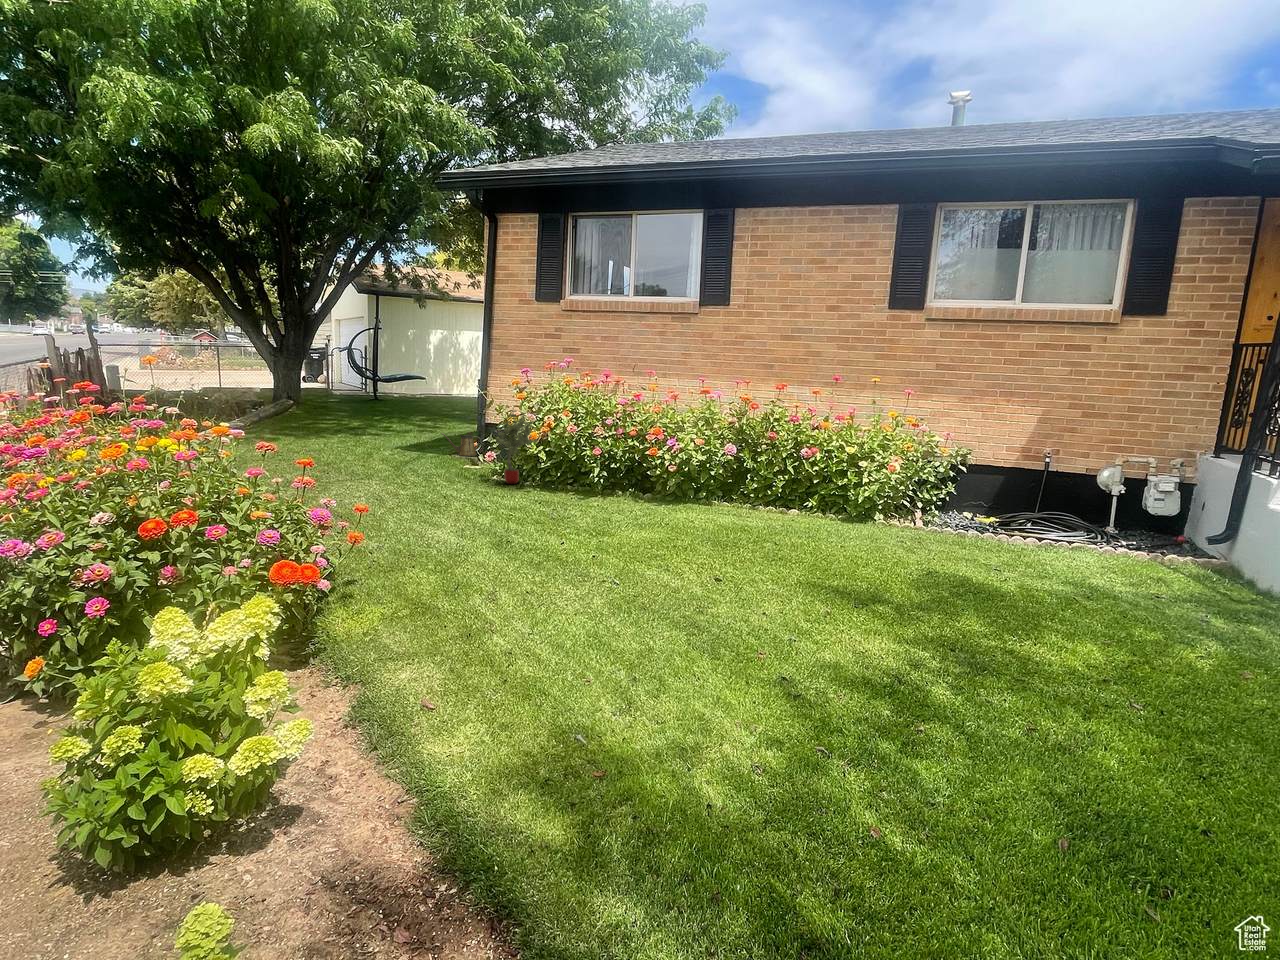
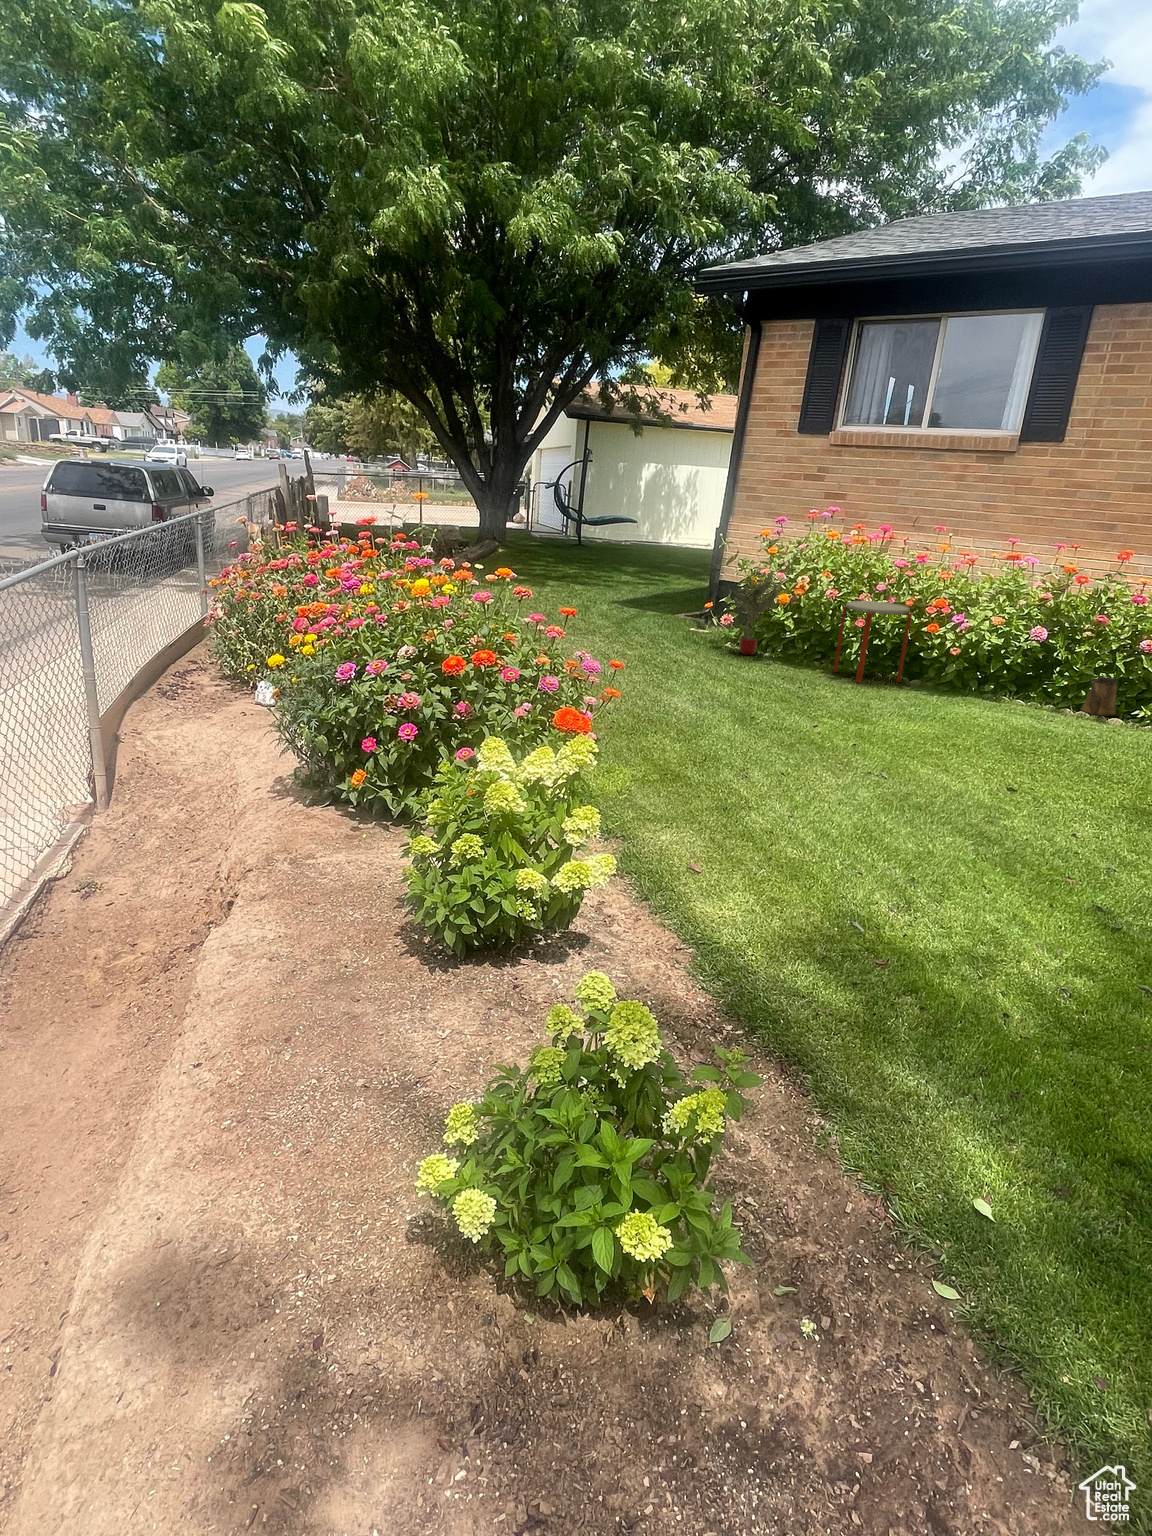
watering can: present [441,433,481,456] -> present [1081,676,1117,716]
side table: none [583,433,637,500] -> present [833,601,912,683]

